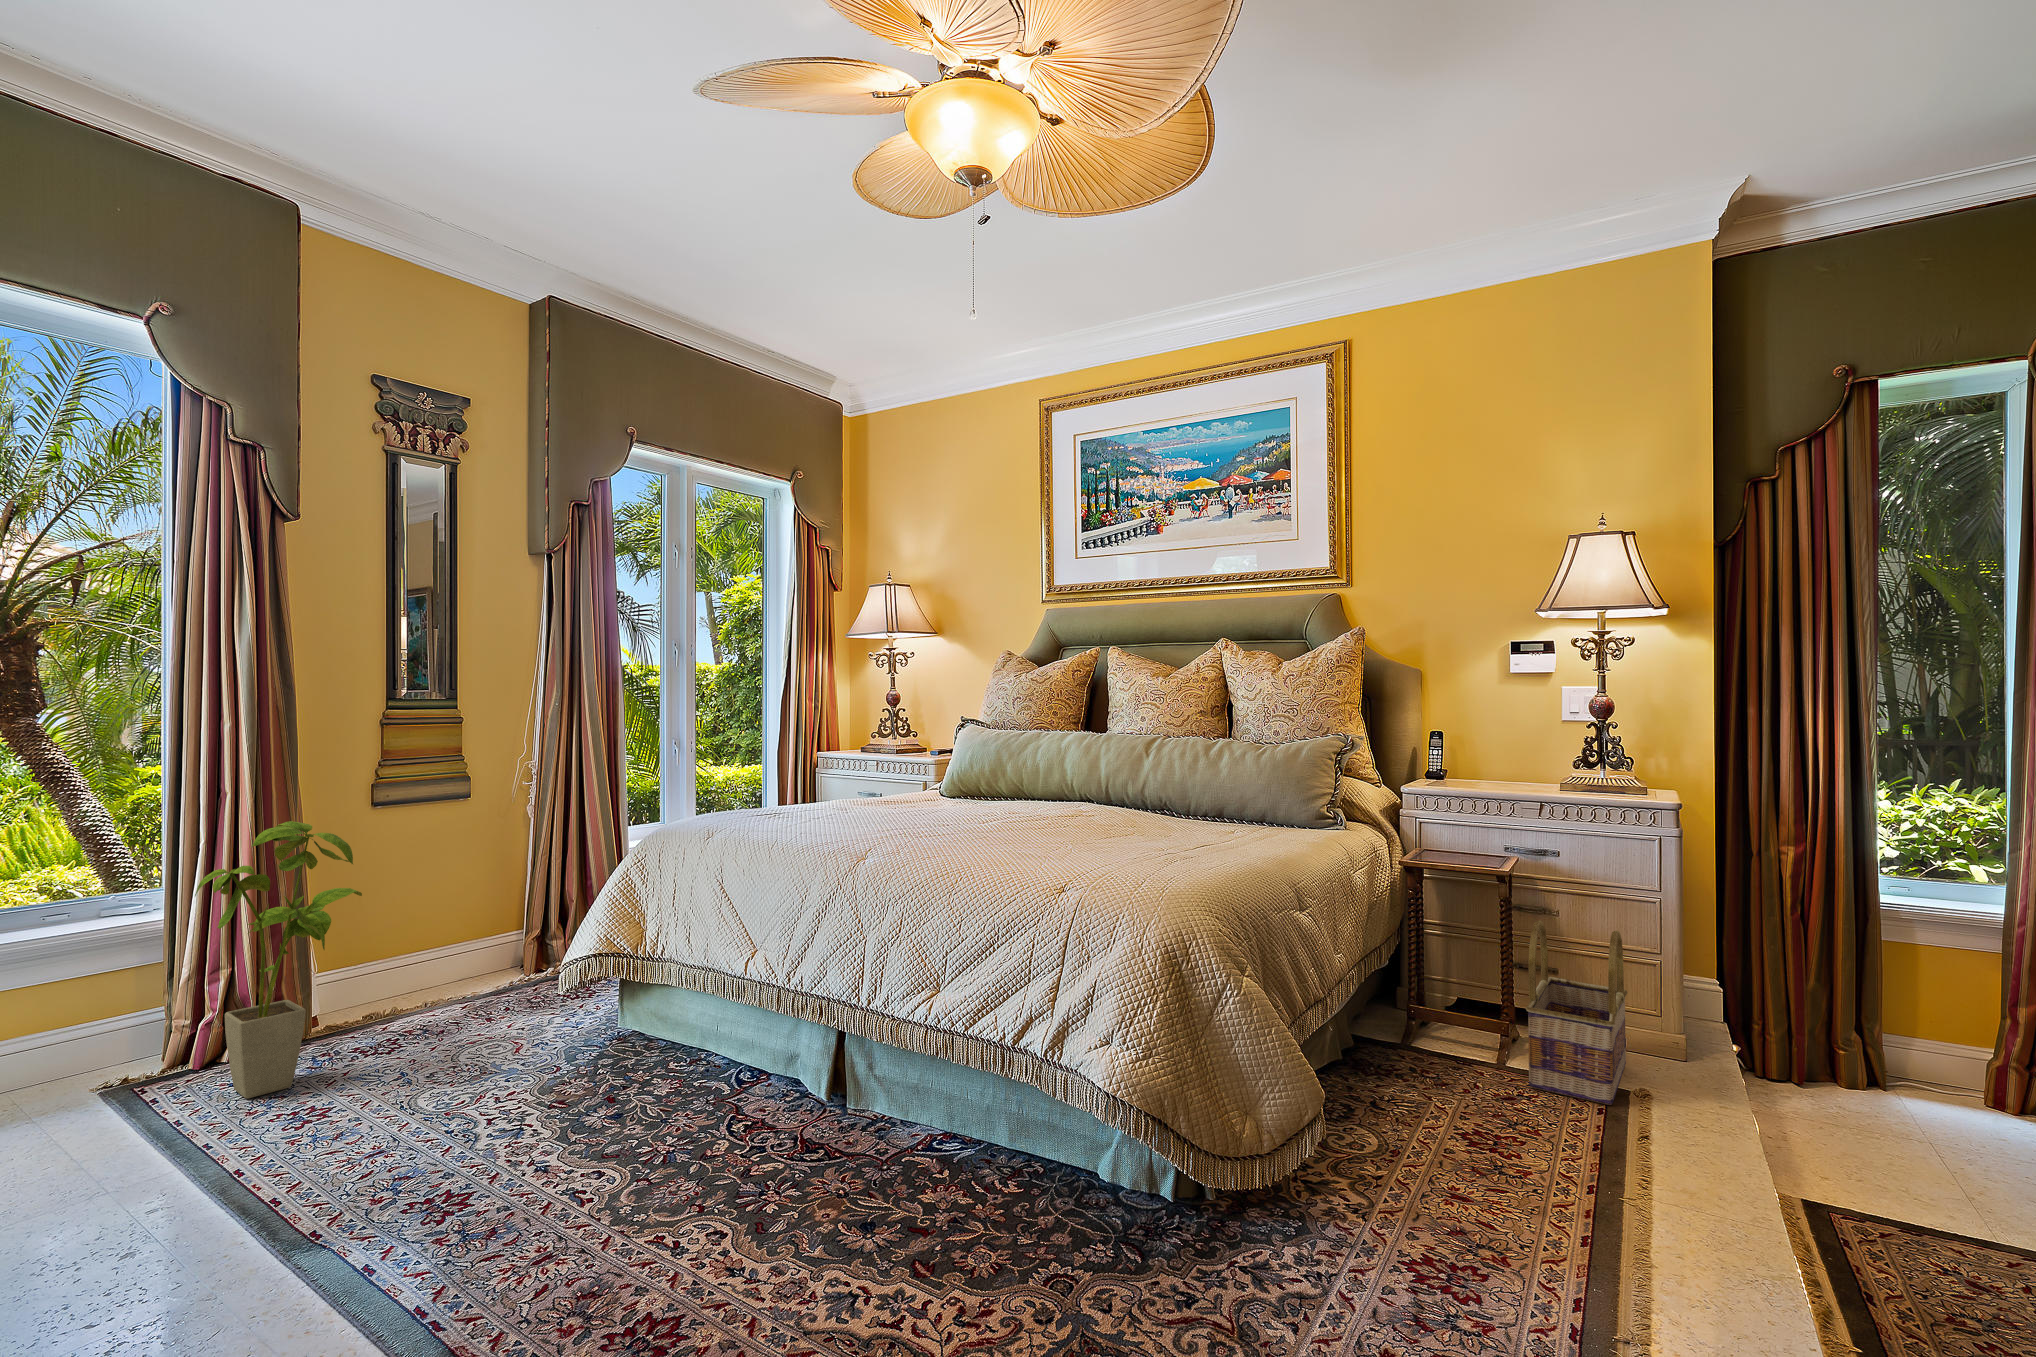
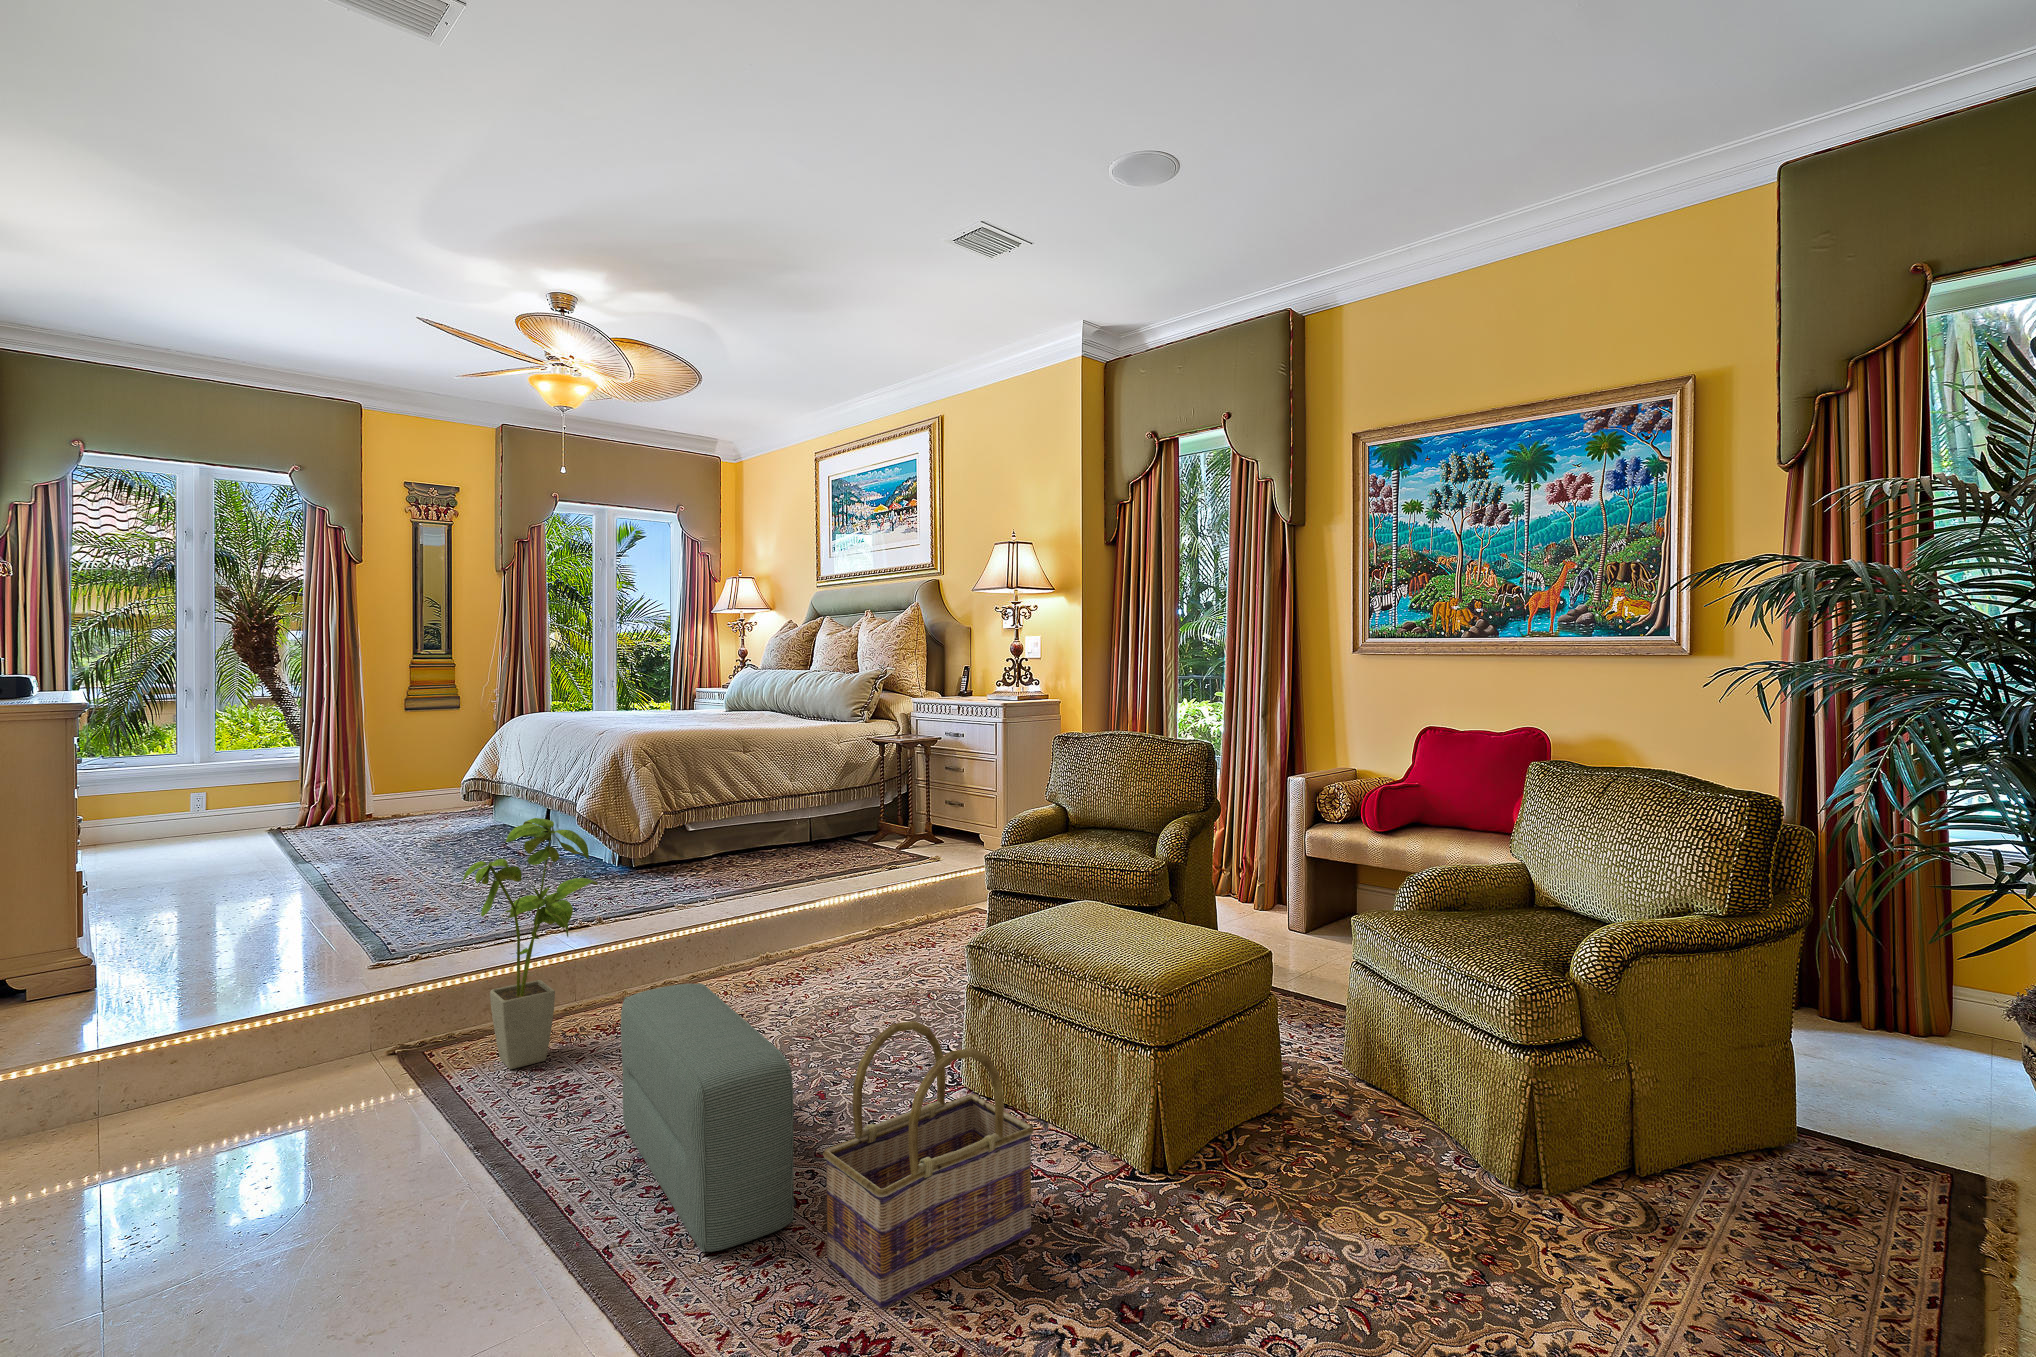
basket: present [1526,921,1627,1105] -> present [823,1021,1034,1309]
pouf: none [384,987,580,1258] -> present [621,983,793,1252]

